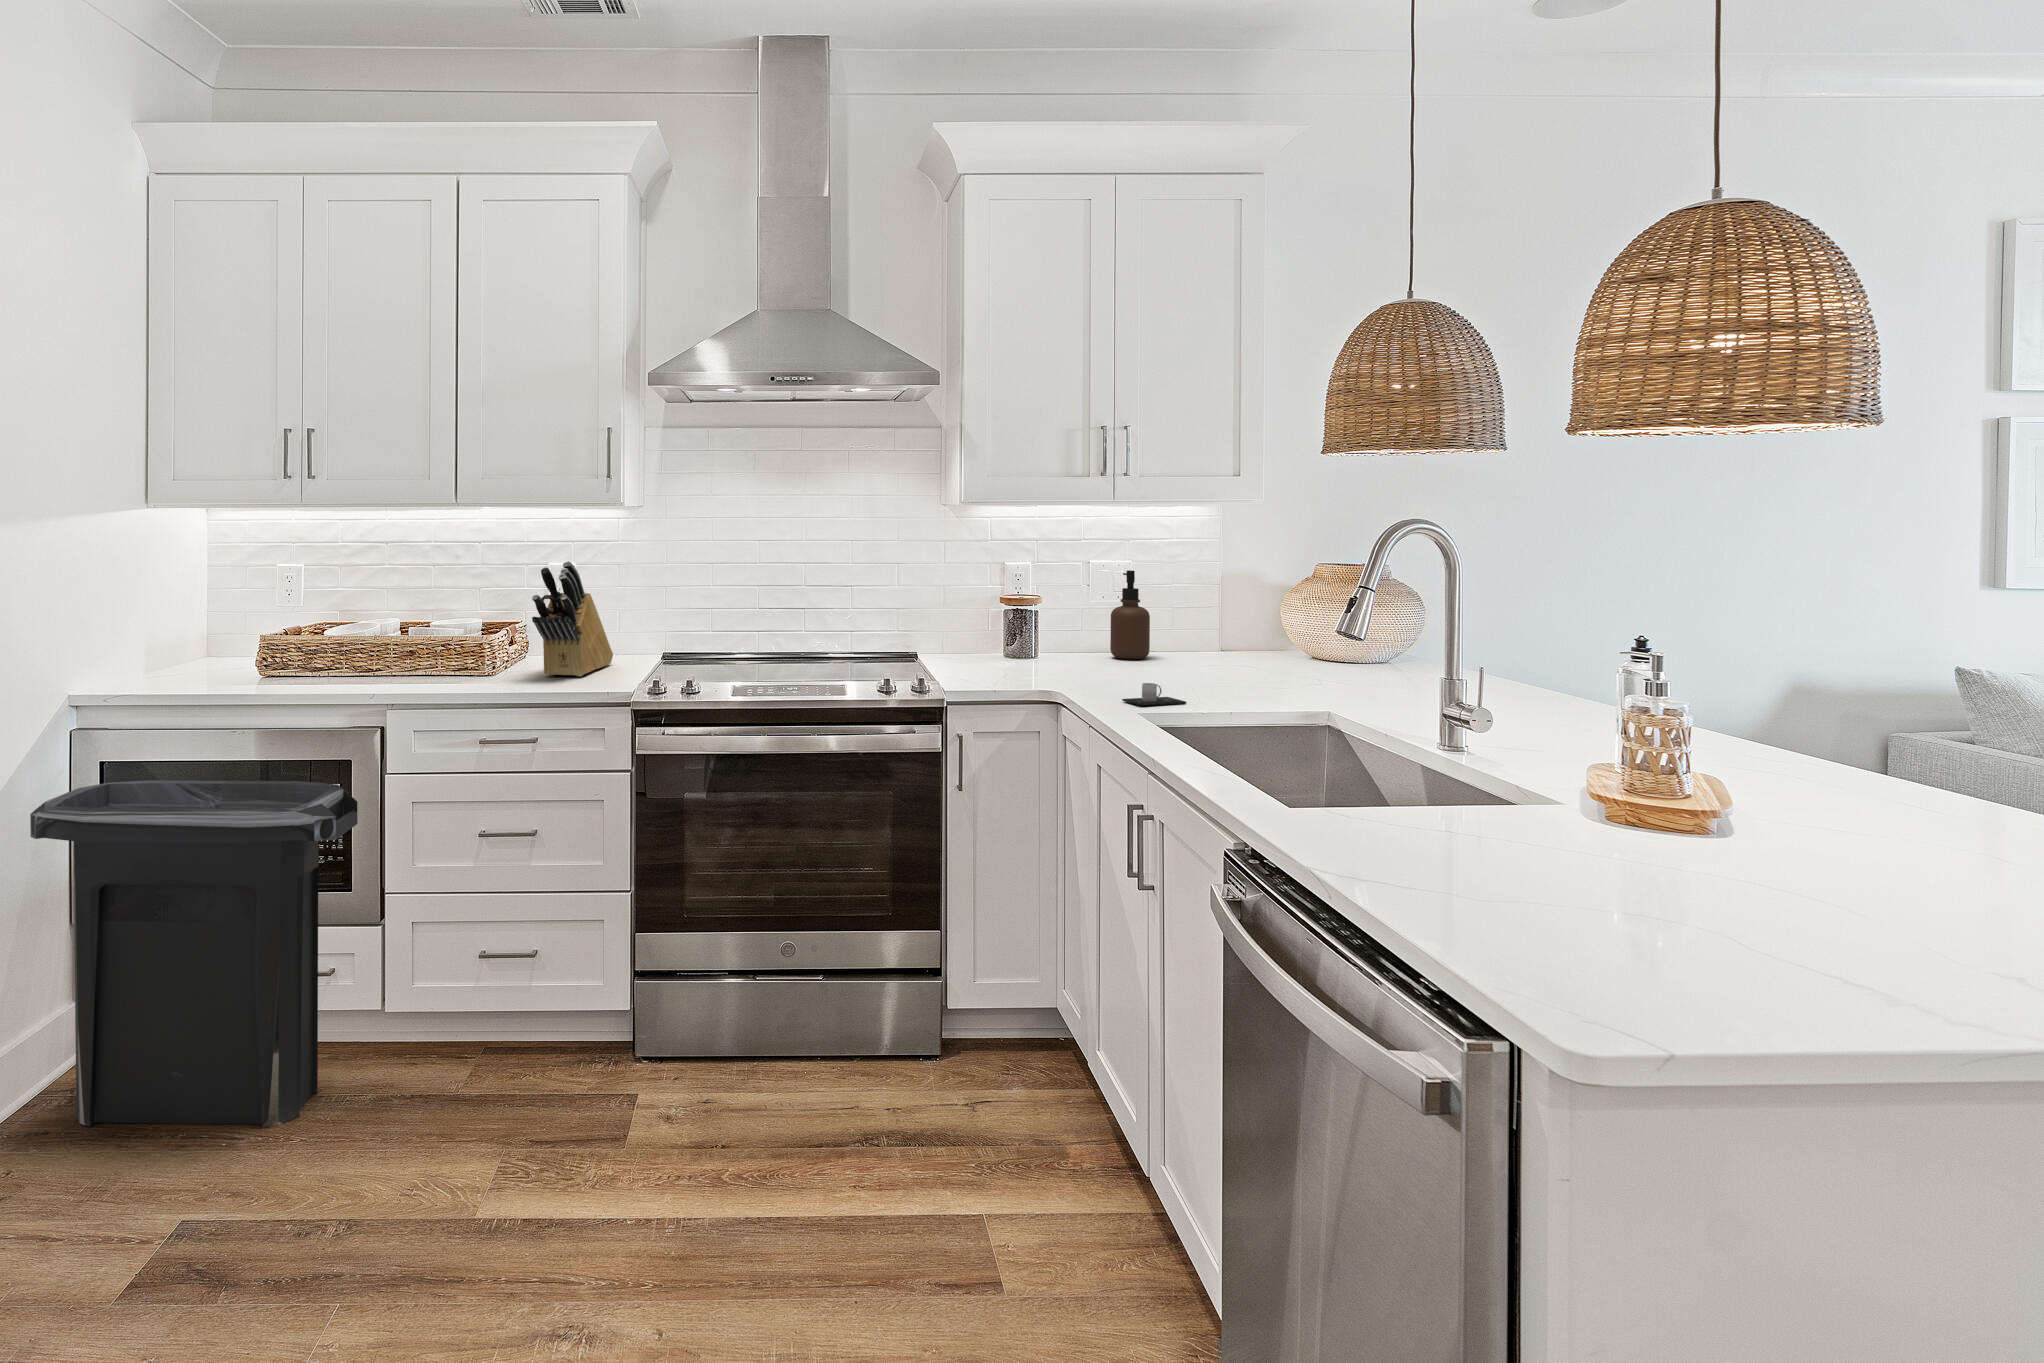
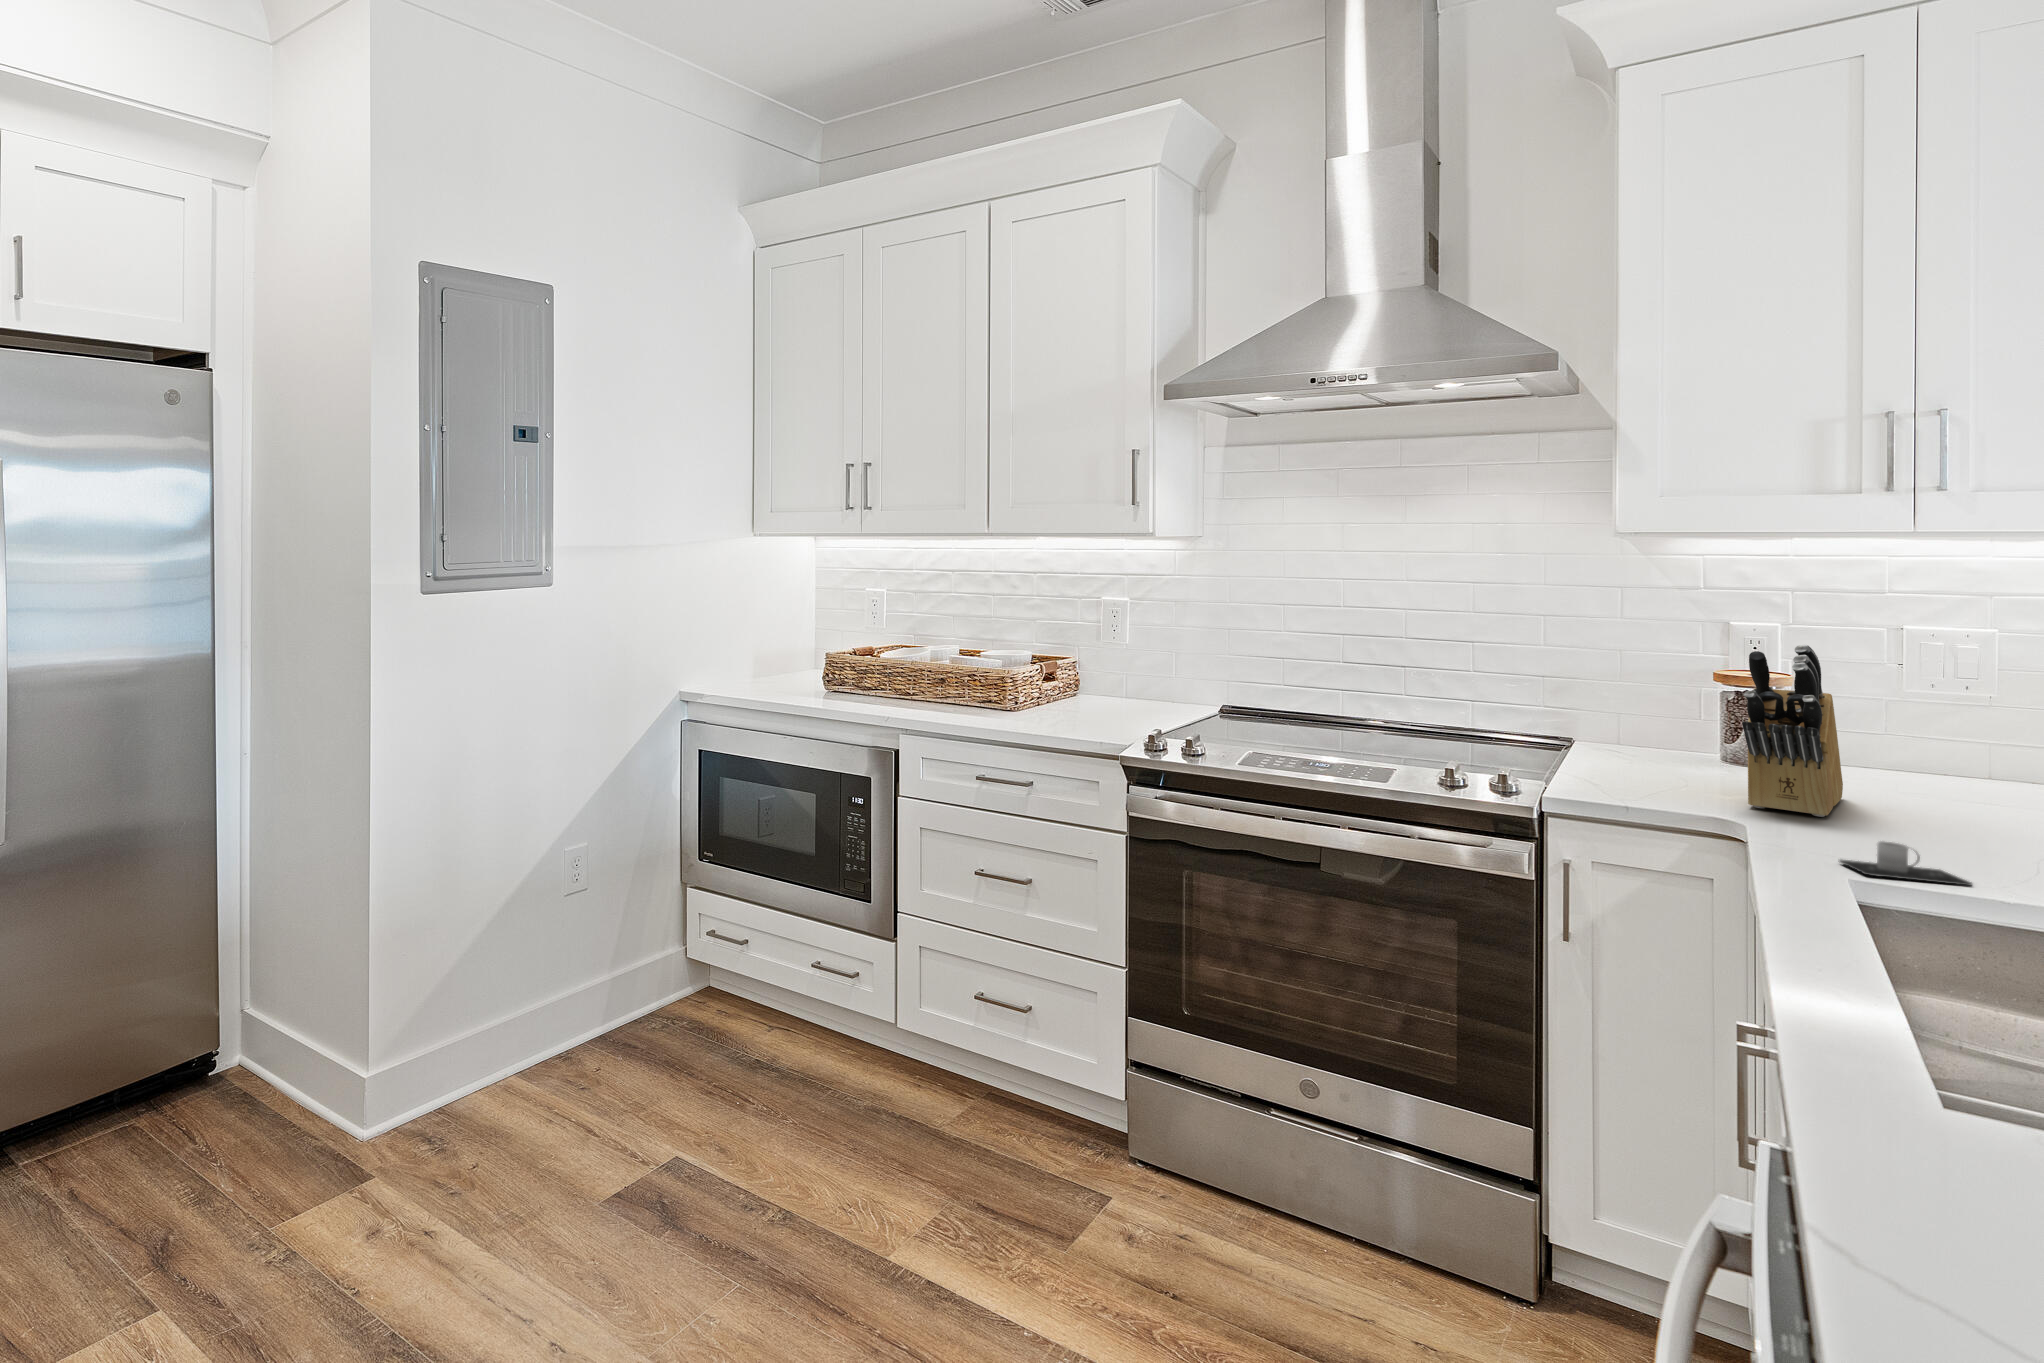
knife block: present [532,561,613,676] -> present [1742,645,1843,817]
soap dispenser: present [1110,570,1150,659] -> none [1895,670,1976,805]
trash can: present [30,780,358,1128] -> none [642,770,872,1100]

